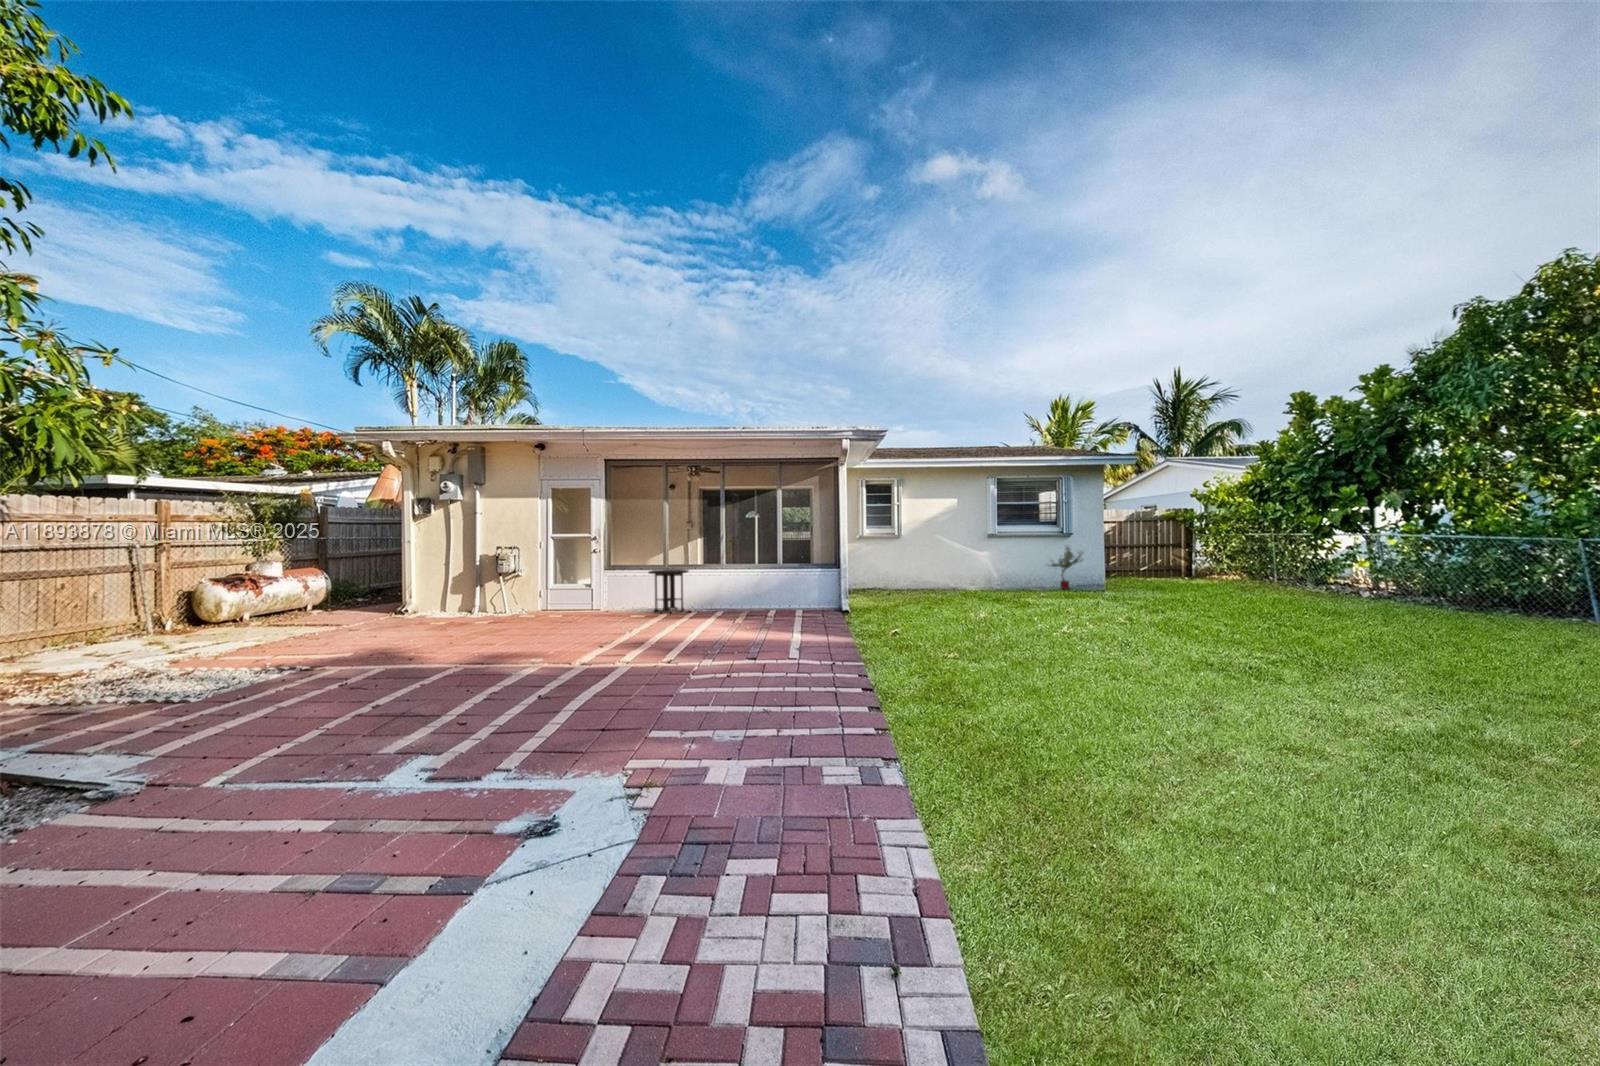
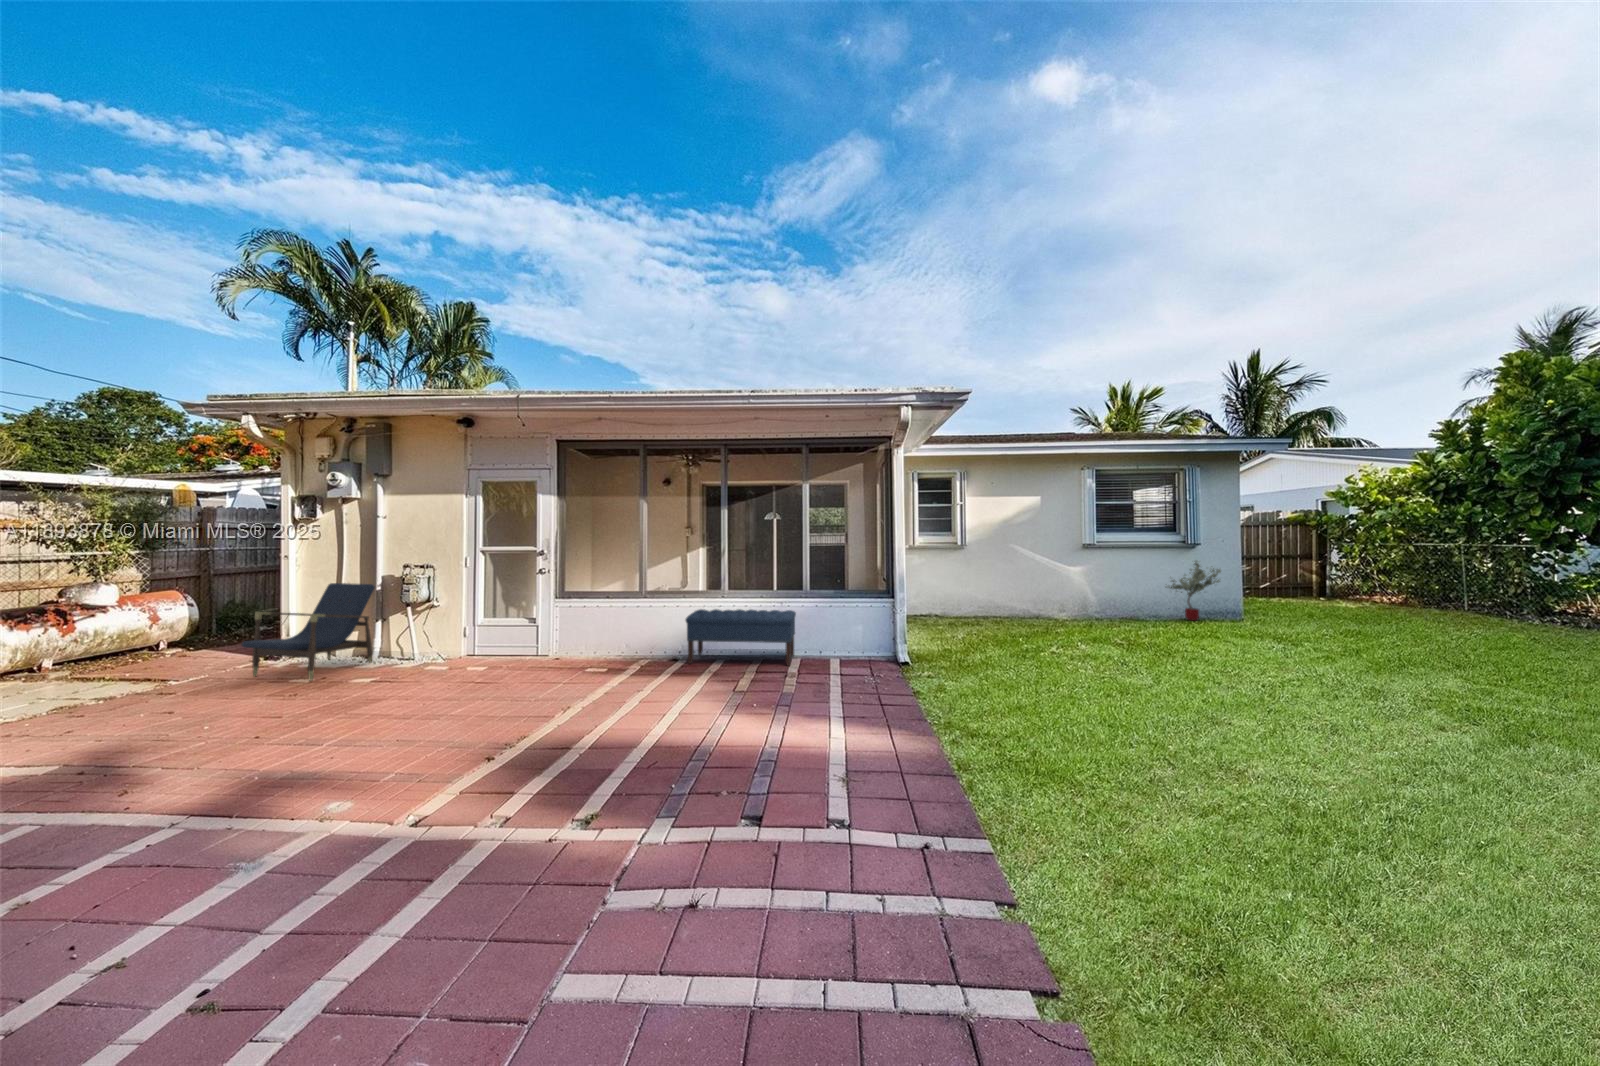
lounge chair: none [402,560,477,622] -> present [242,583,375,681]
side table: present [649,569,688,613] -> none [612,597,673,667]
bench: none [699,576,774,612] -> present [686,609,796,666]

